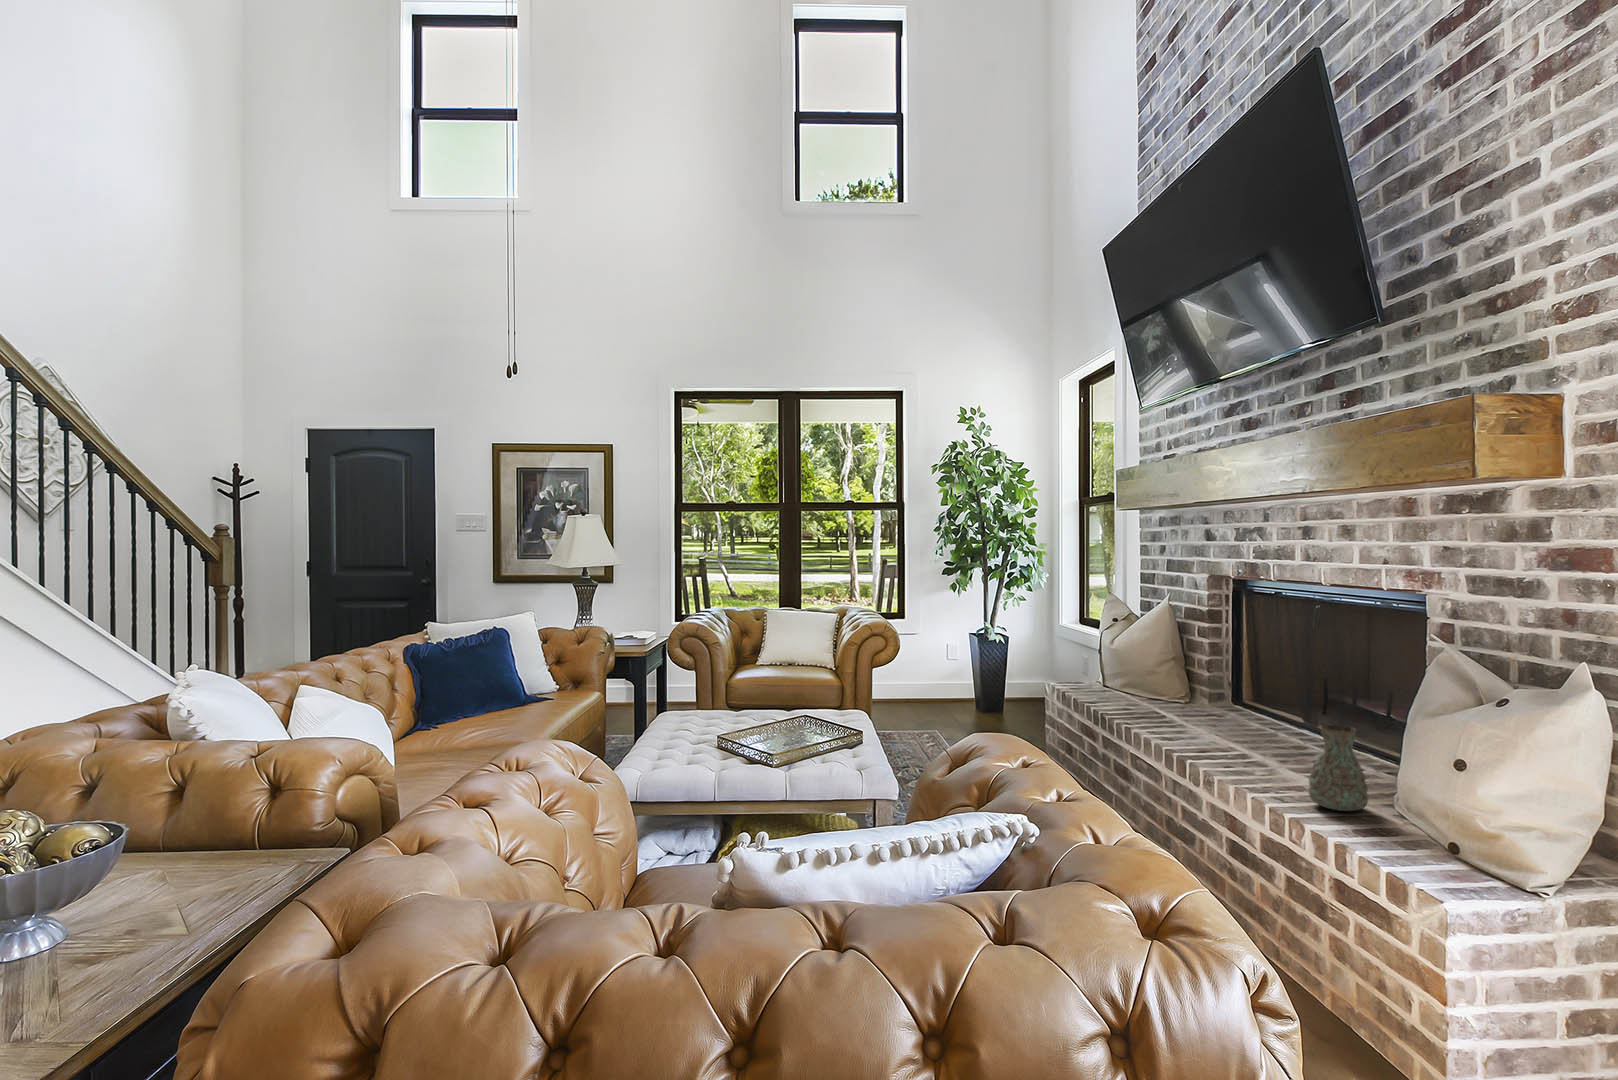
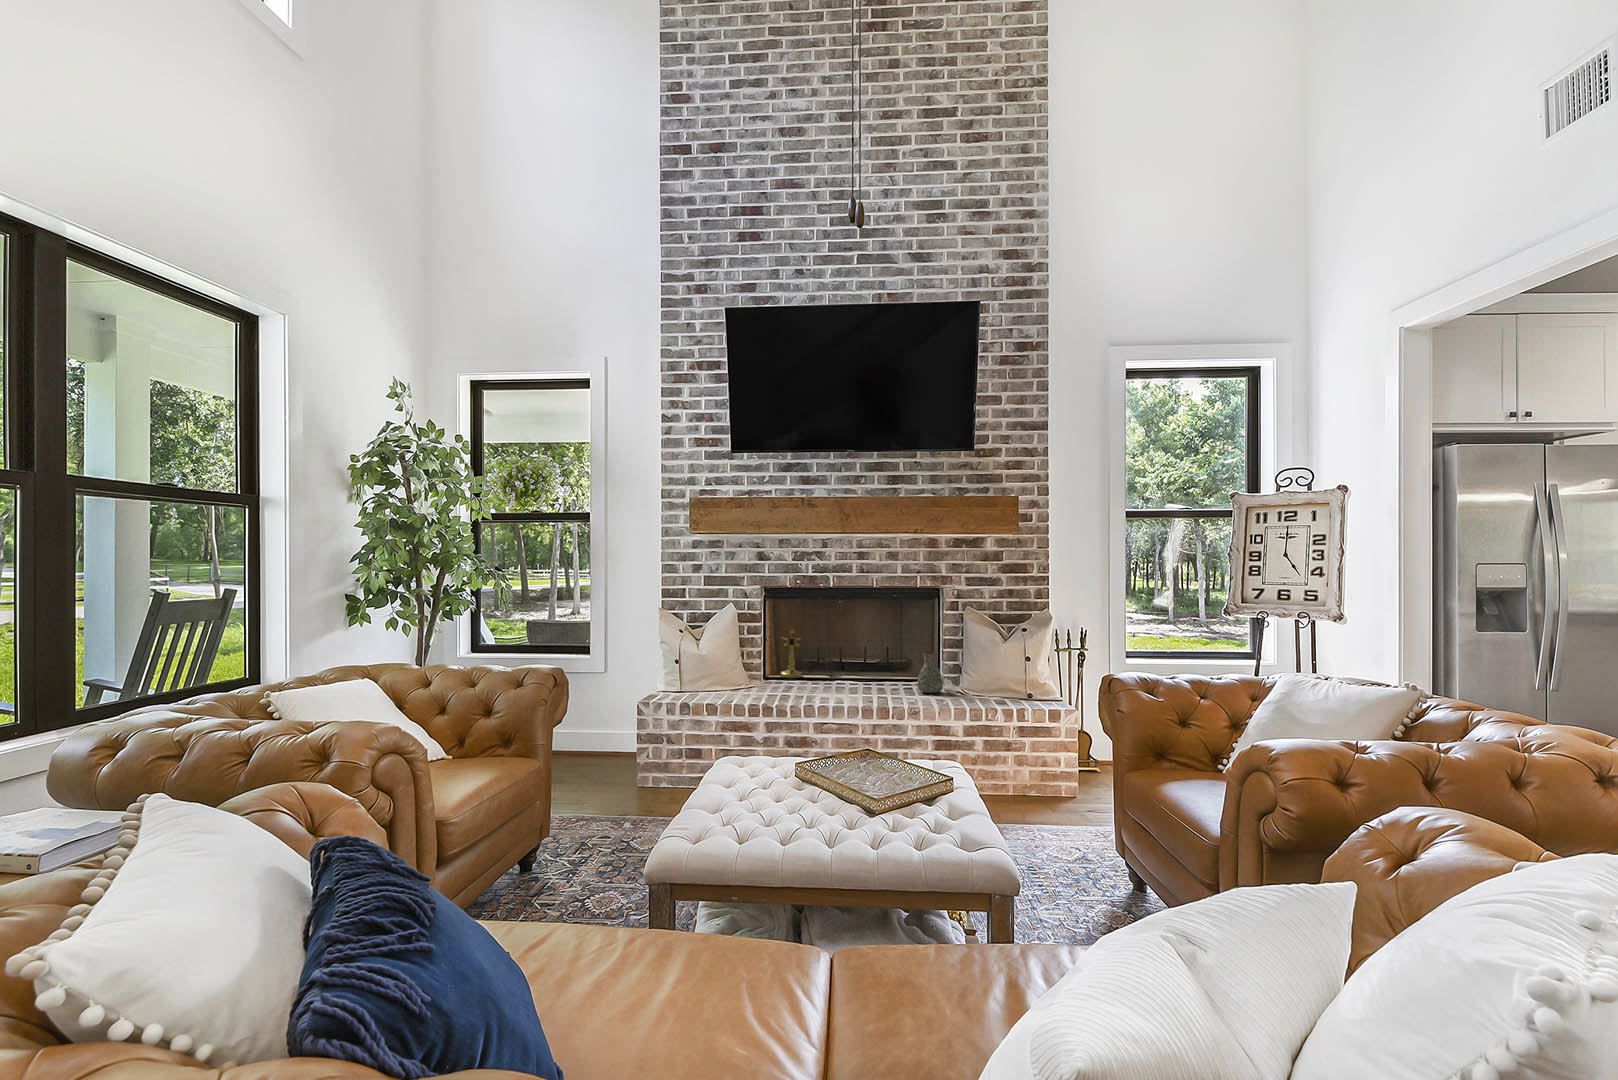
candlestick: none [1154,641,1193,730] -> present [780,629,803,678]

